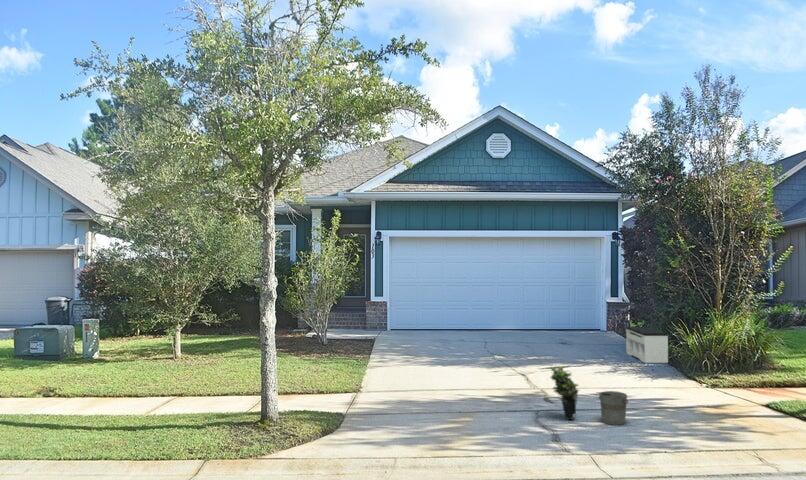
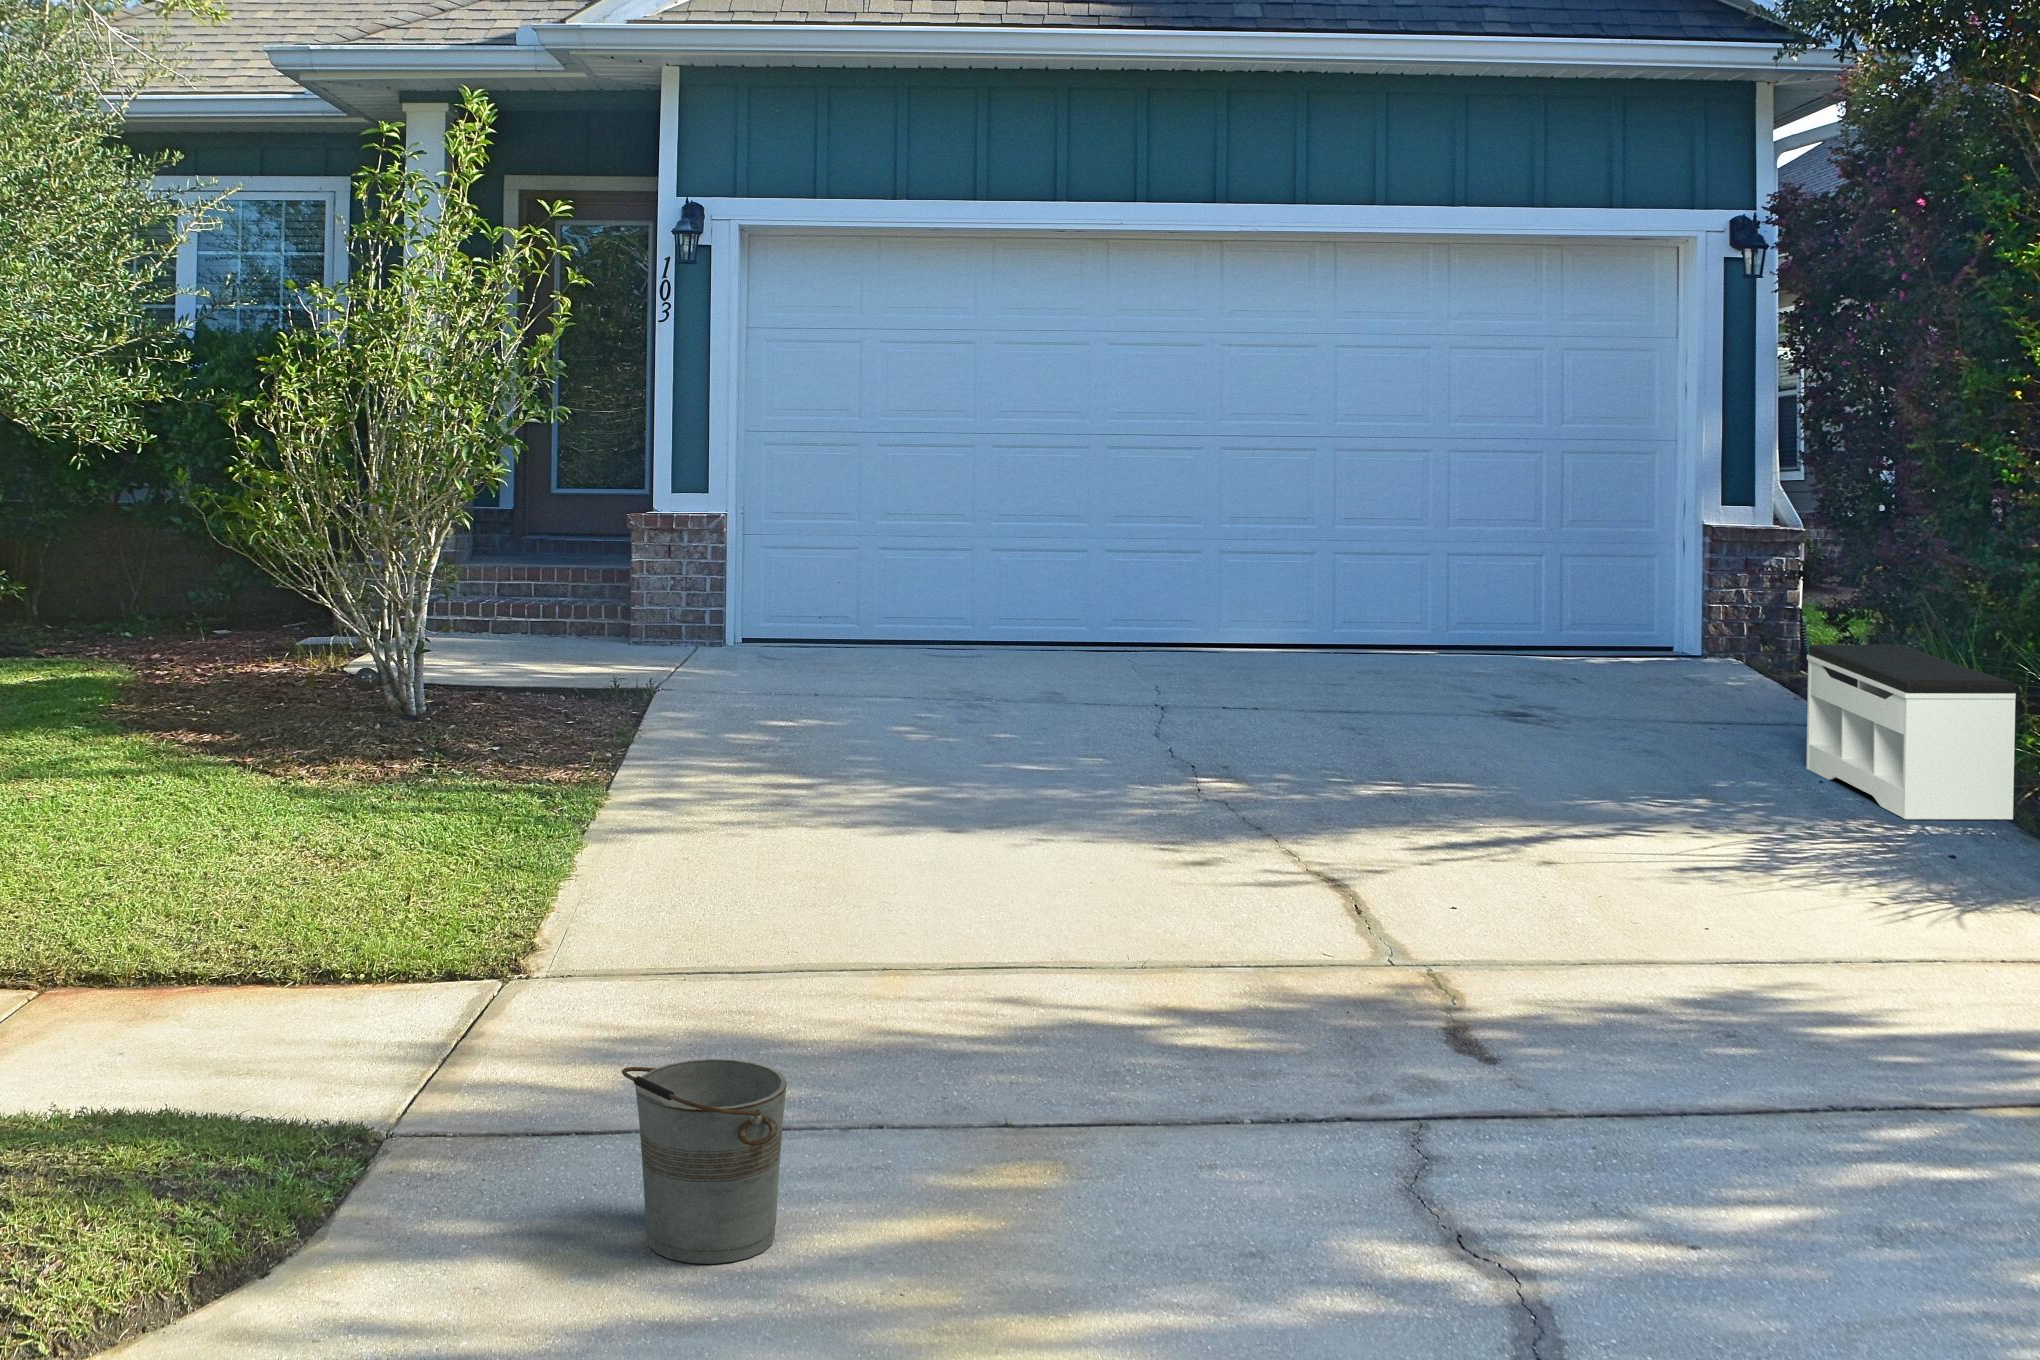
potted plant: present [550,366,579,420] -> none [1486,881,1650,1184]
bucket: present [599,391,628,425] -> present [622,1059,787,1264]

